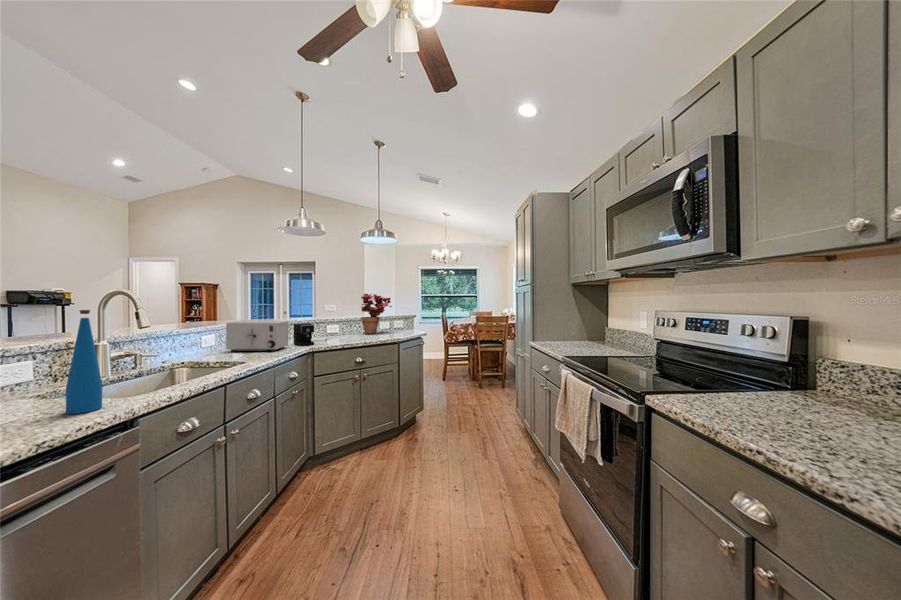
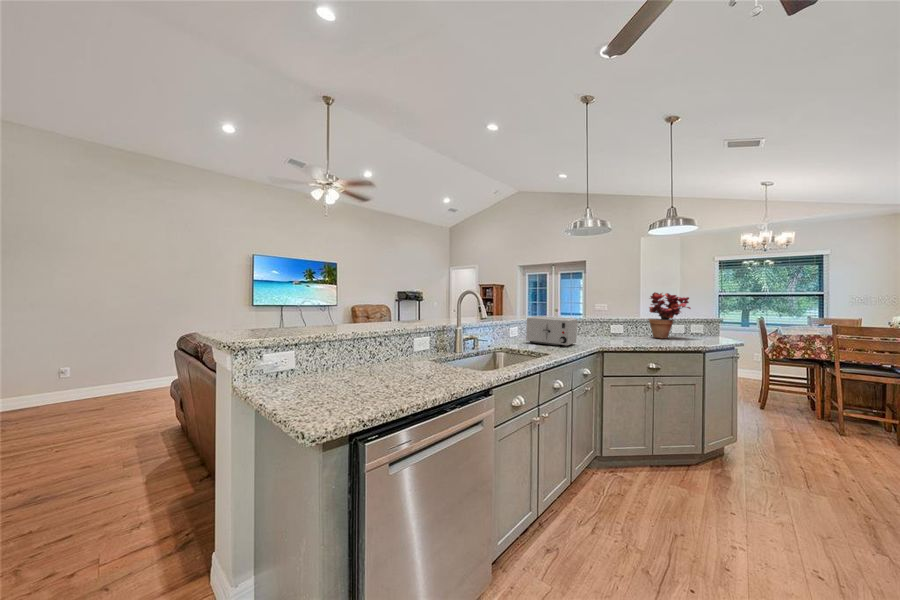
bottle: present [66,310,102,414] -> none [457,306,474,377]
coffee maker: present [294,323,327,346] -> none [580,322,612,344]

